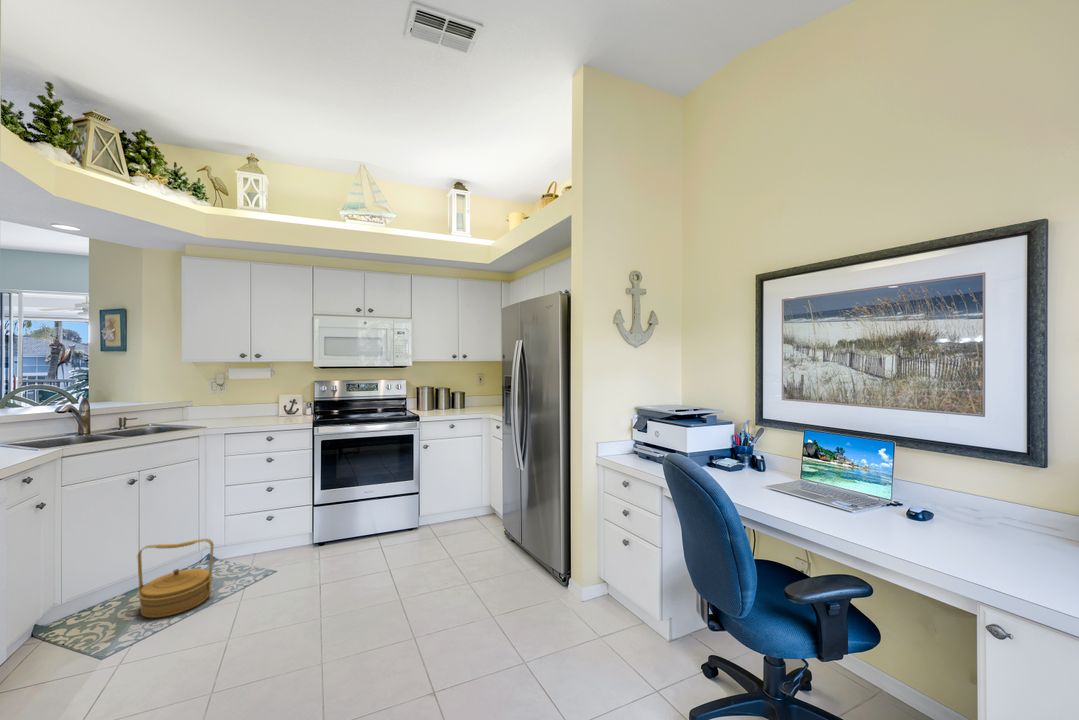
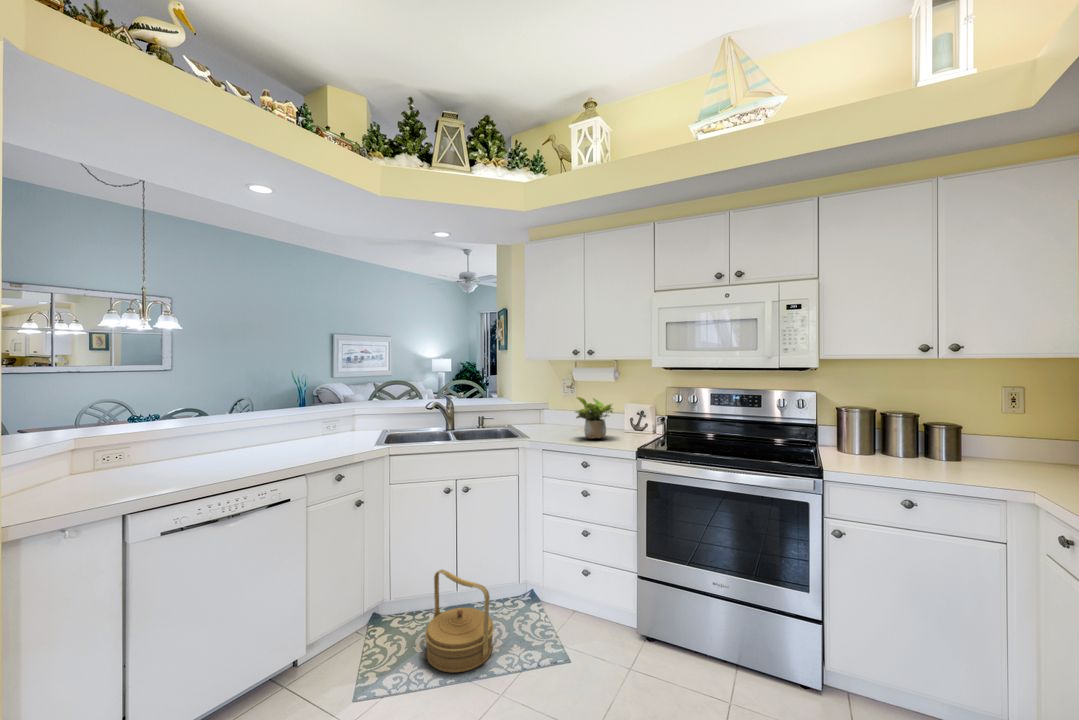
potted plant: none [246,391,281,423] -> present [576,397,613,439]

